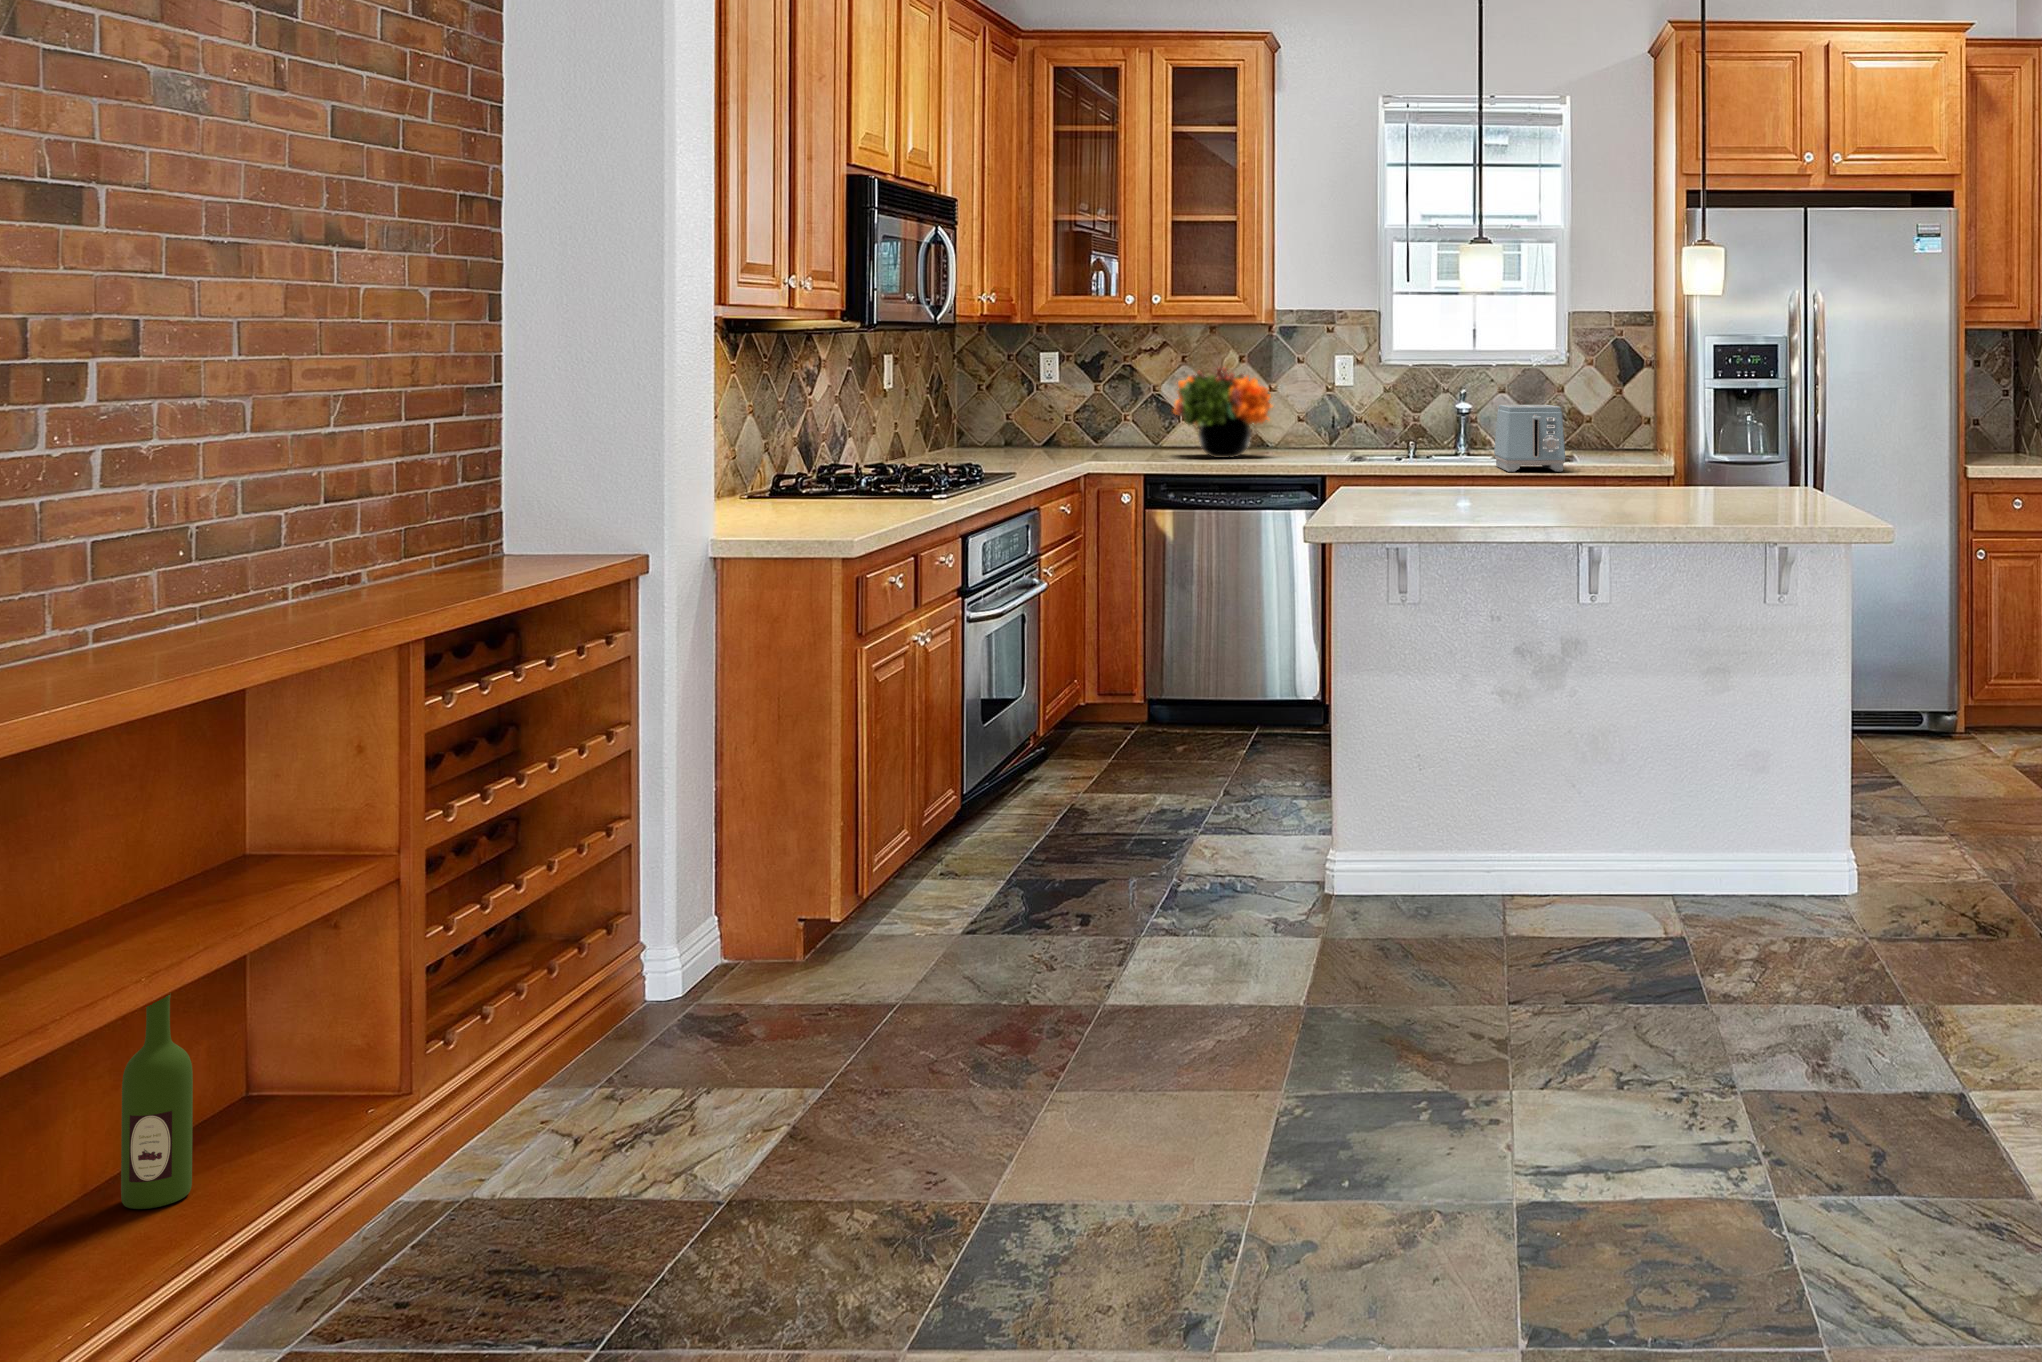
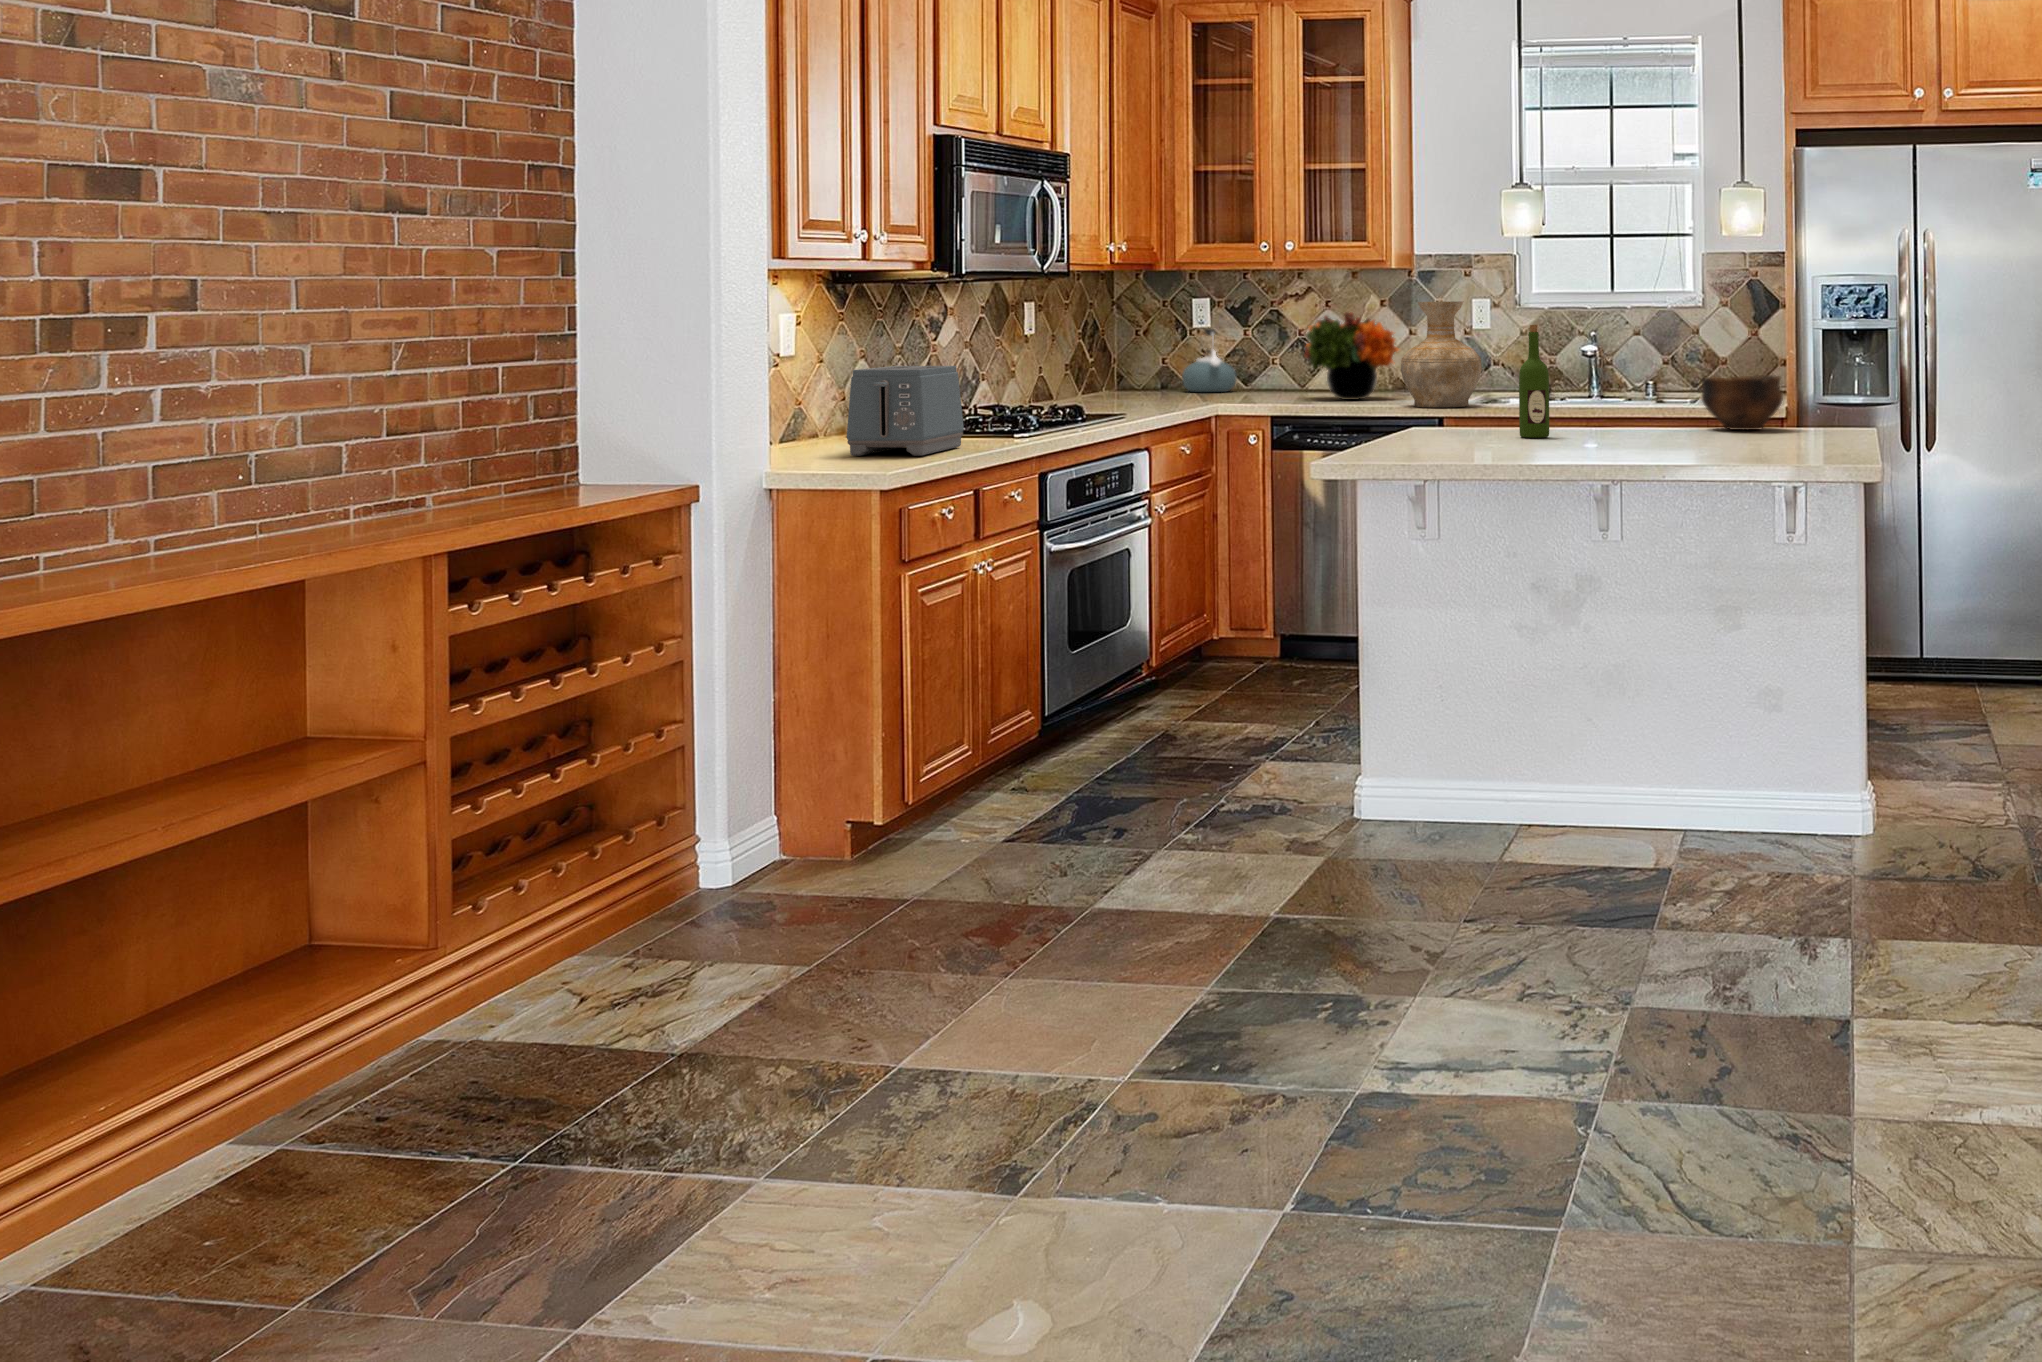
vase: none [1288,358,1371,466] -> present [1401,301,1482,408]
kettle: none [1028,382,1087,450] -> present [1182,328,1236,392]
toaster: present [1494,405,1565,472] -> present [847,366,964,456]
bowl: none [1628,434,1708,489] -> present [1701,375,1783,430]
wine bottle: present [121,994,193,1209] -> present [1519,325,1549,438]

